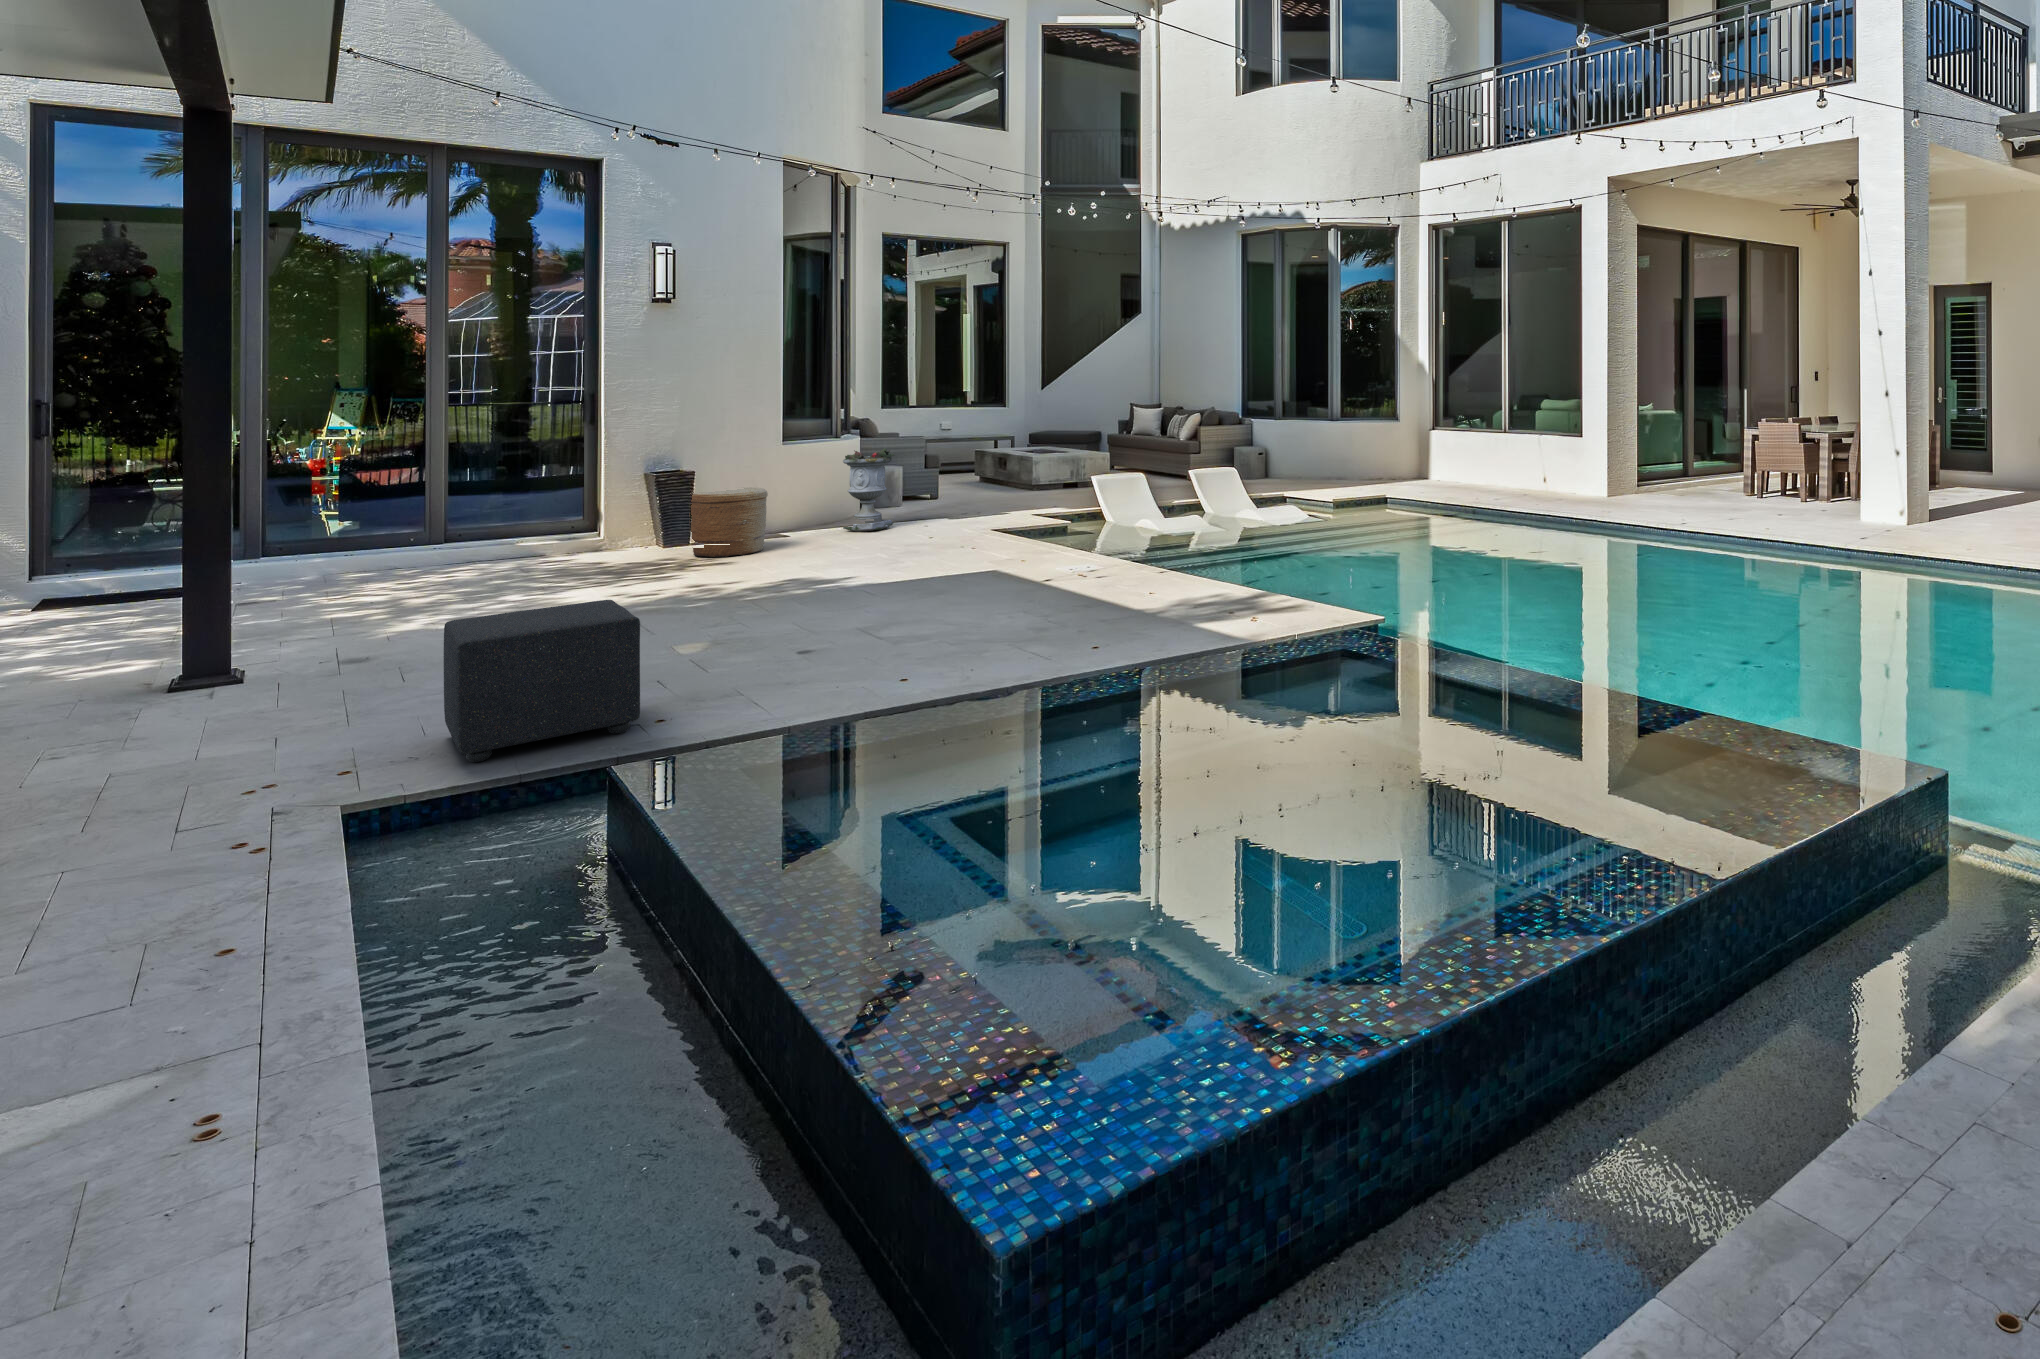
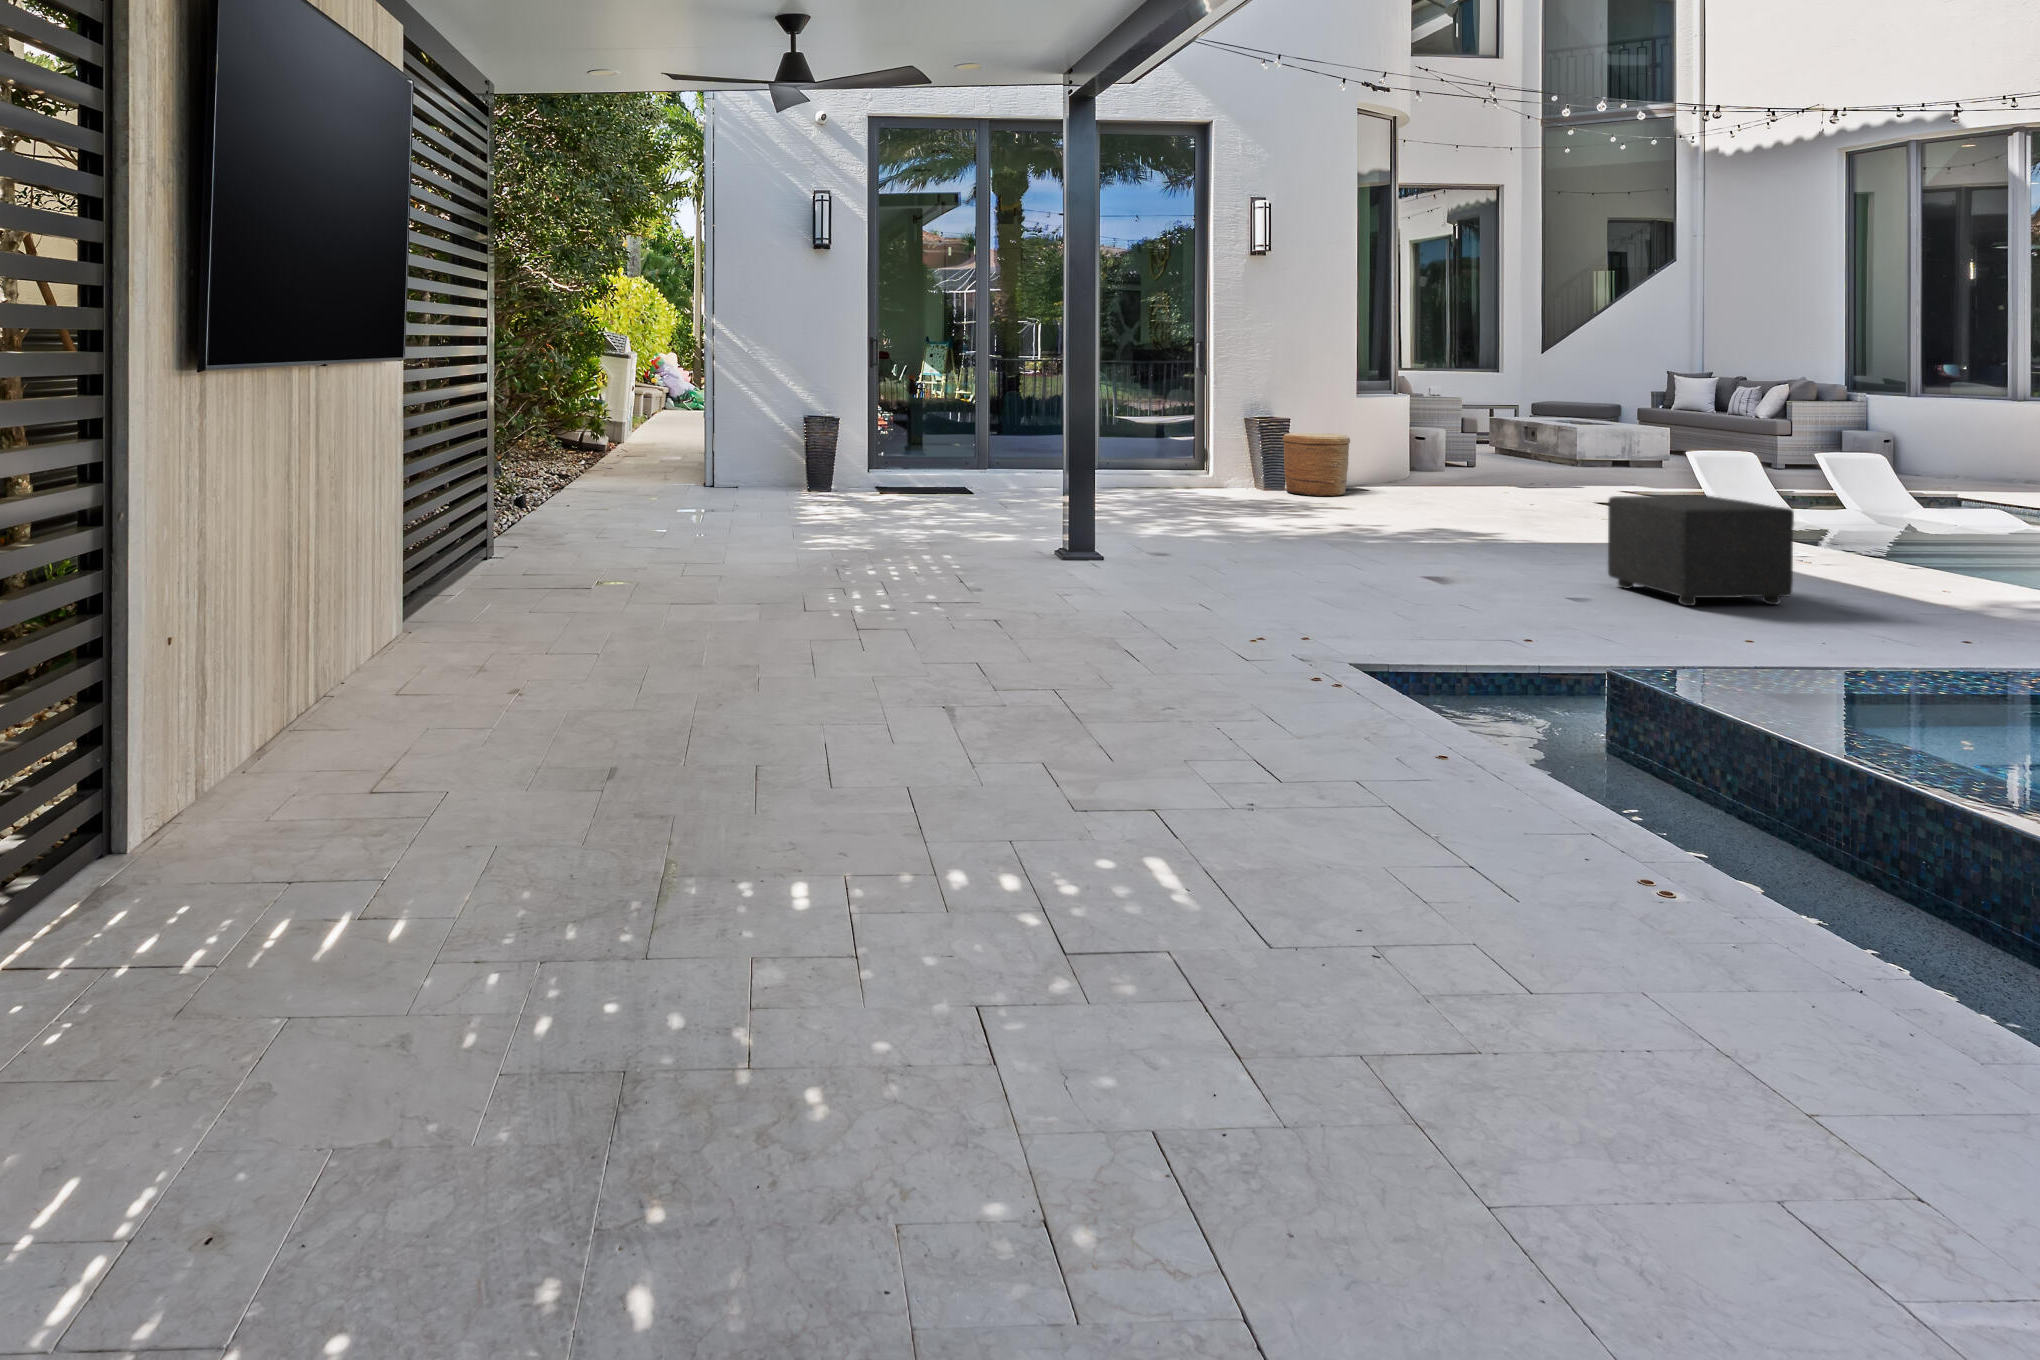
planter: present [843,448,894,532] -> none [1398,404,1449,487]
ottoman: present [444,600,640,762] -> present [1608,495,1794,606]

